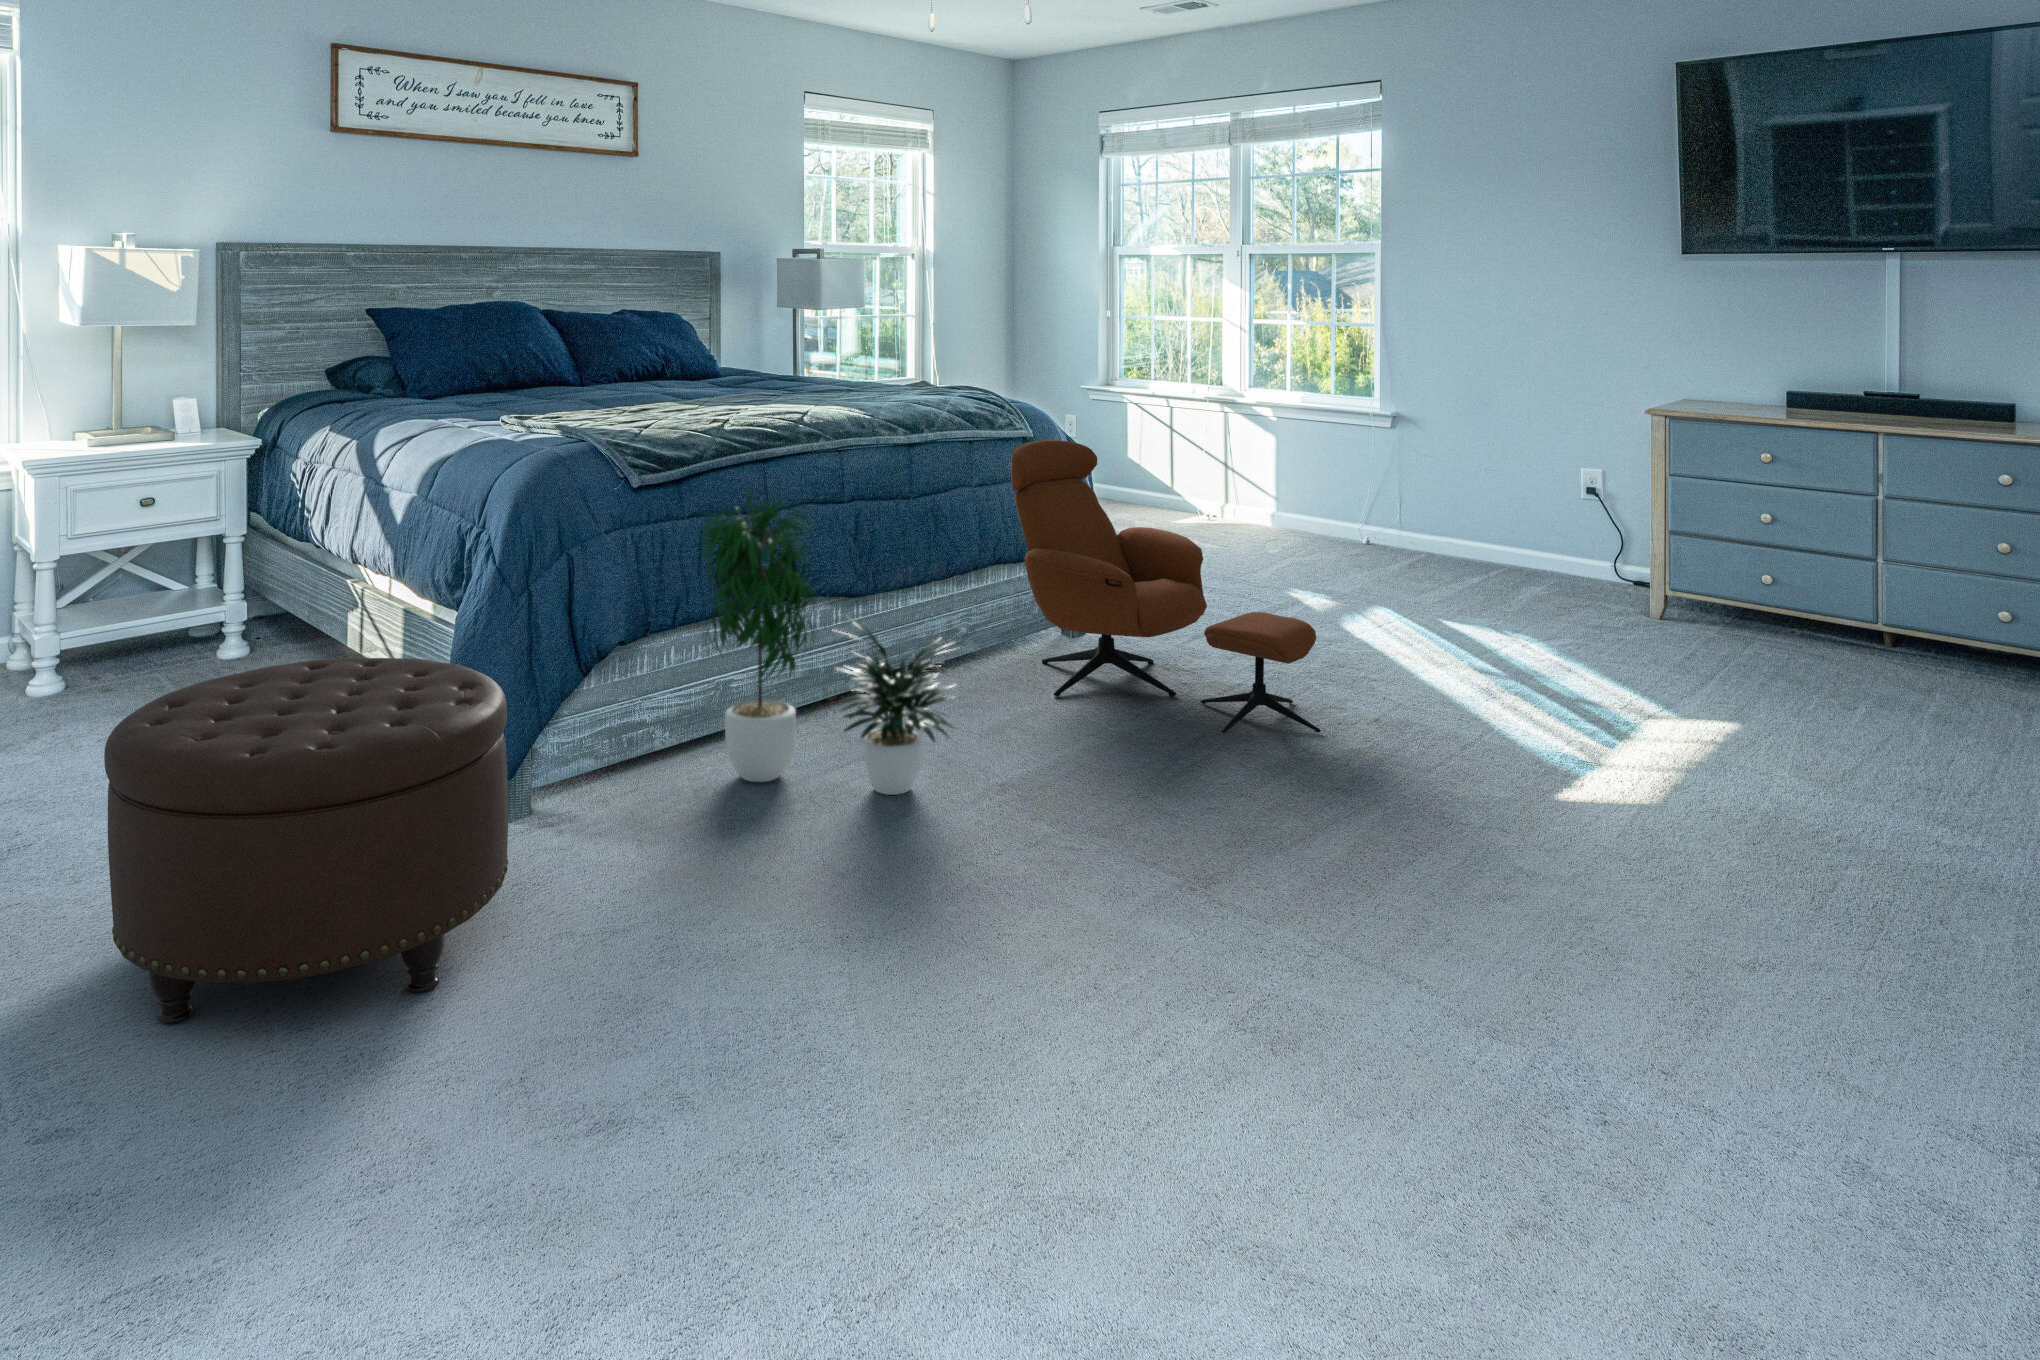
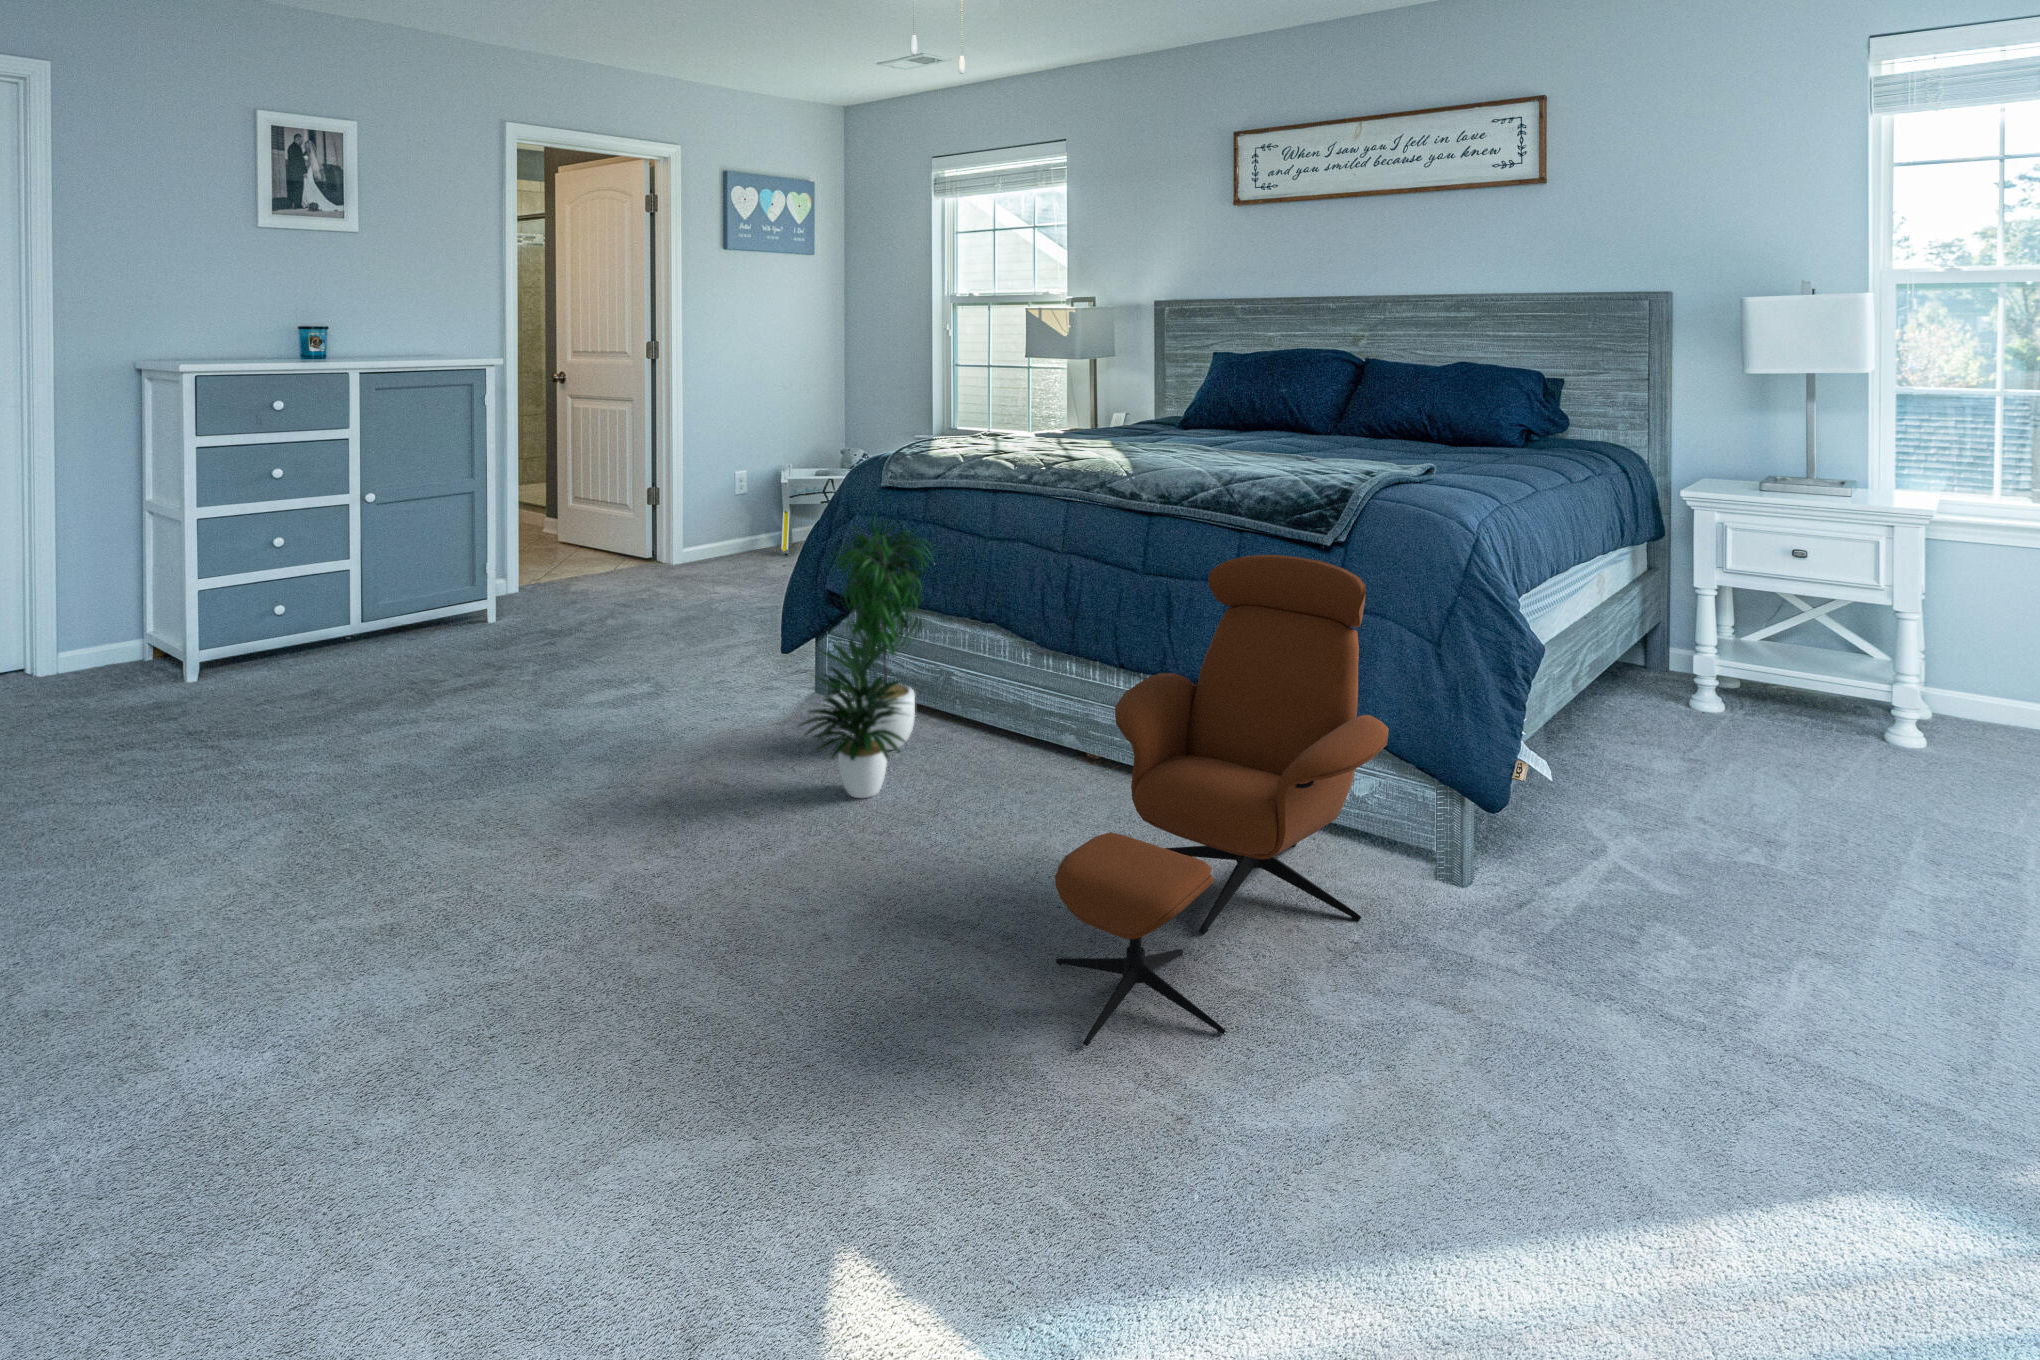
ottoman: present [104,658,508,1023] -> none [552,543,744,712]

